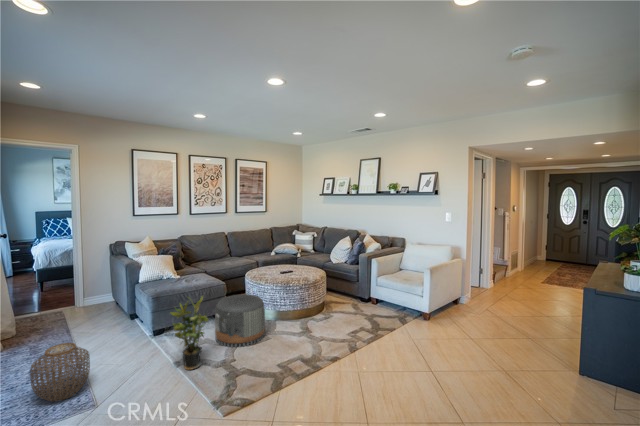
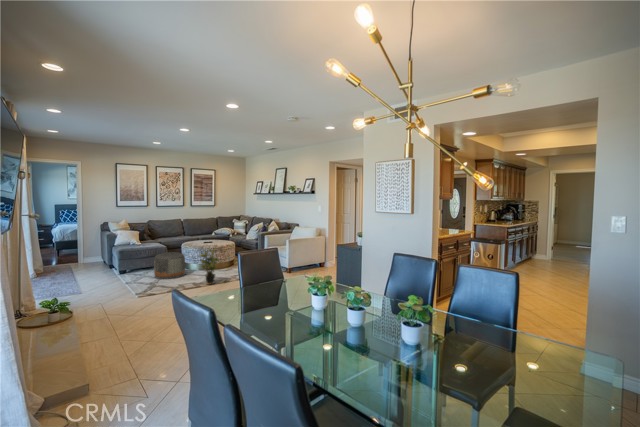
potted plant: present [171,297,208,370] -> present [200,248,219,284]
woven basket: present [30,343,90,402] -> none [52,267,80,293]

